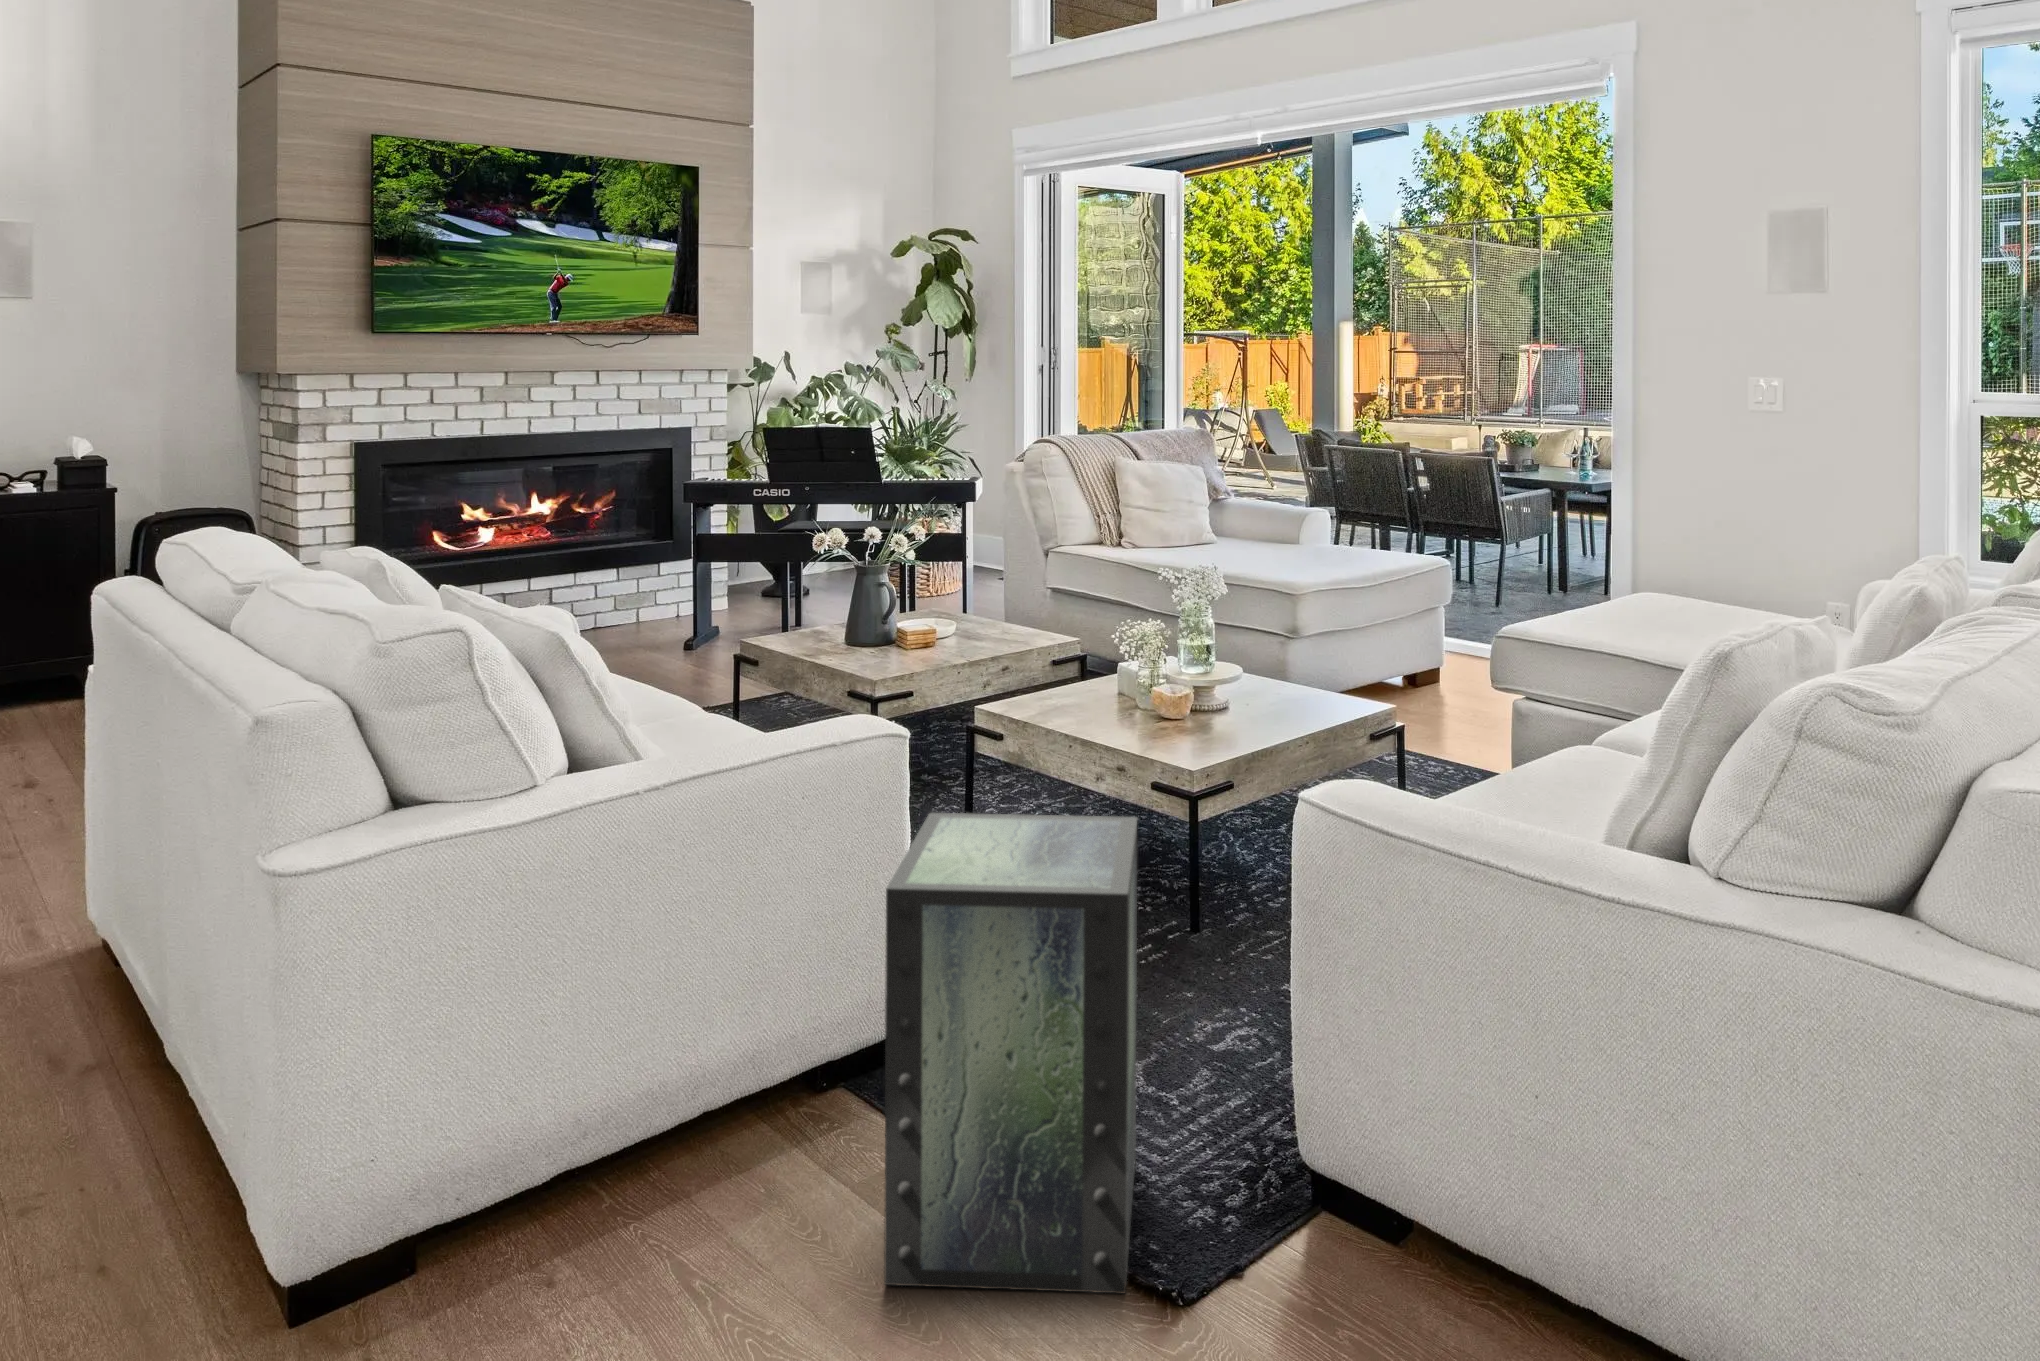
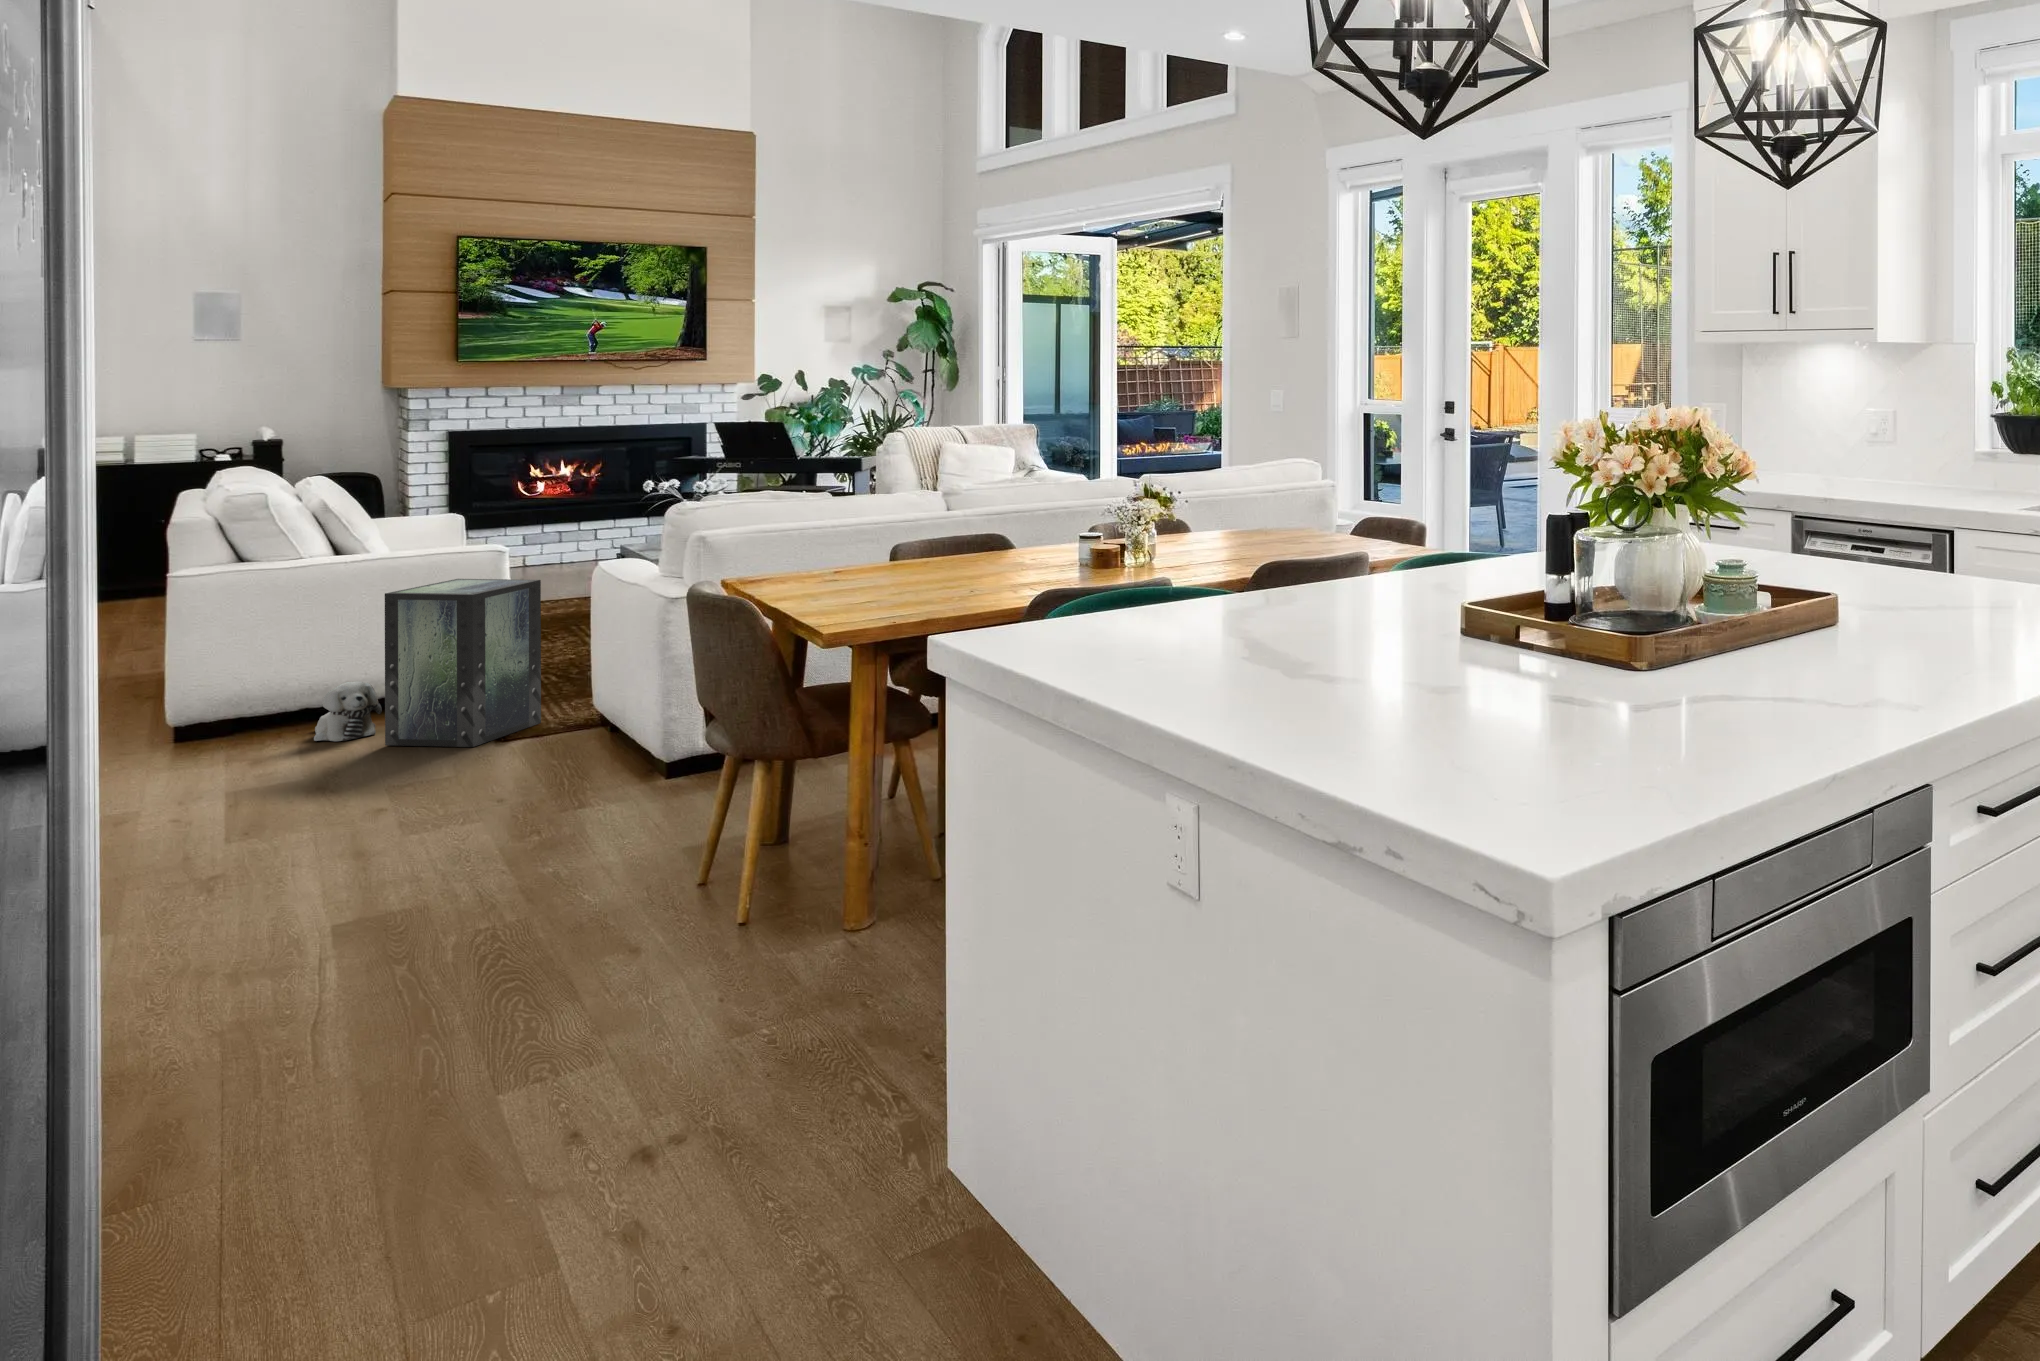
plush toy: none [628,1089,798,1262] -> present [314,681,382,741]

